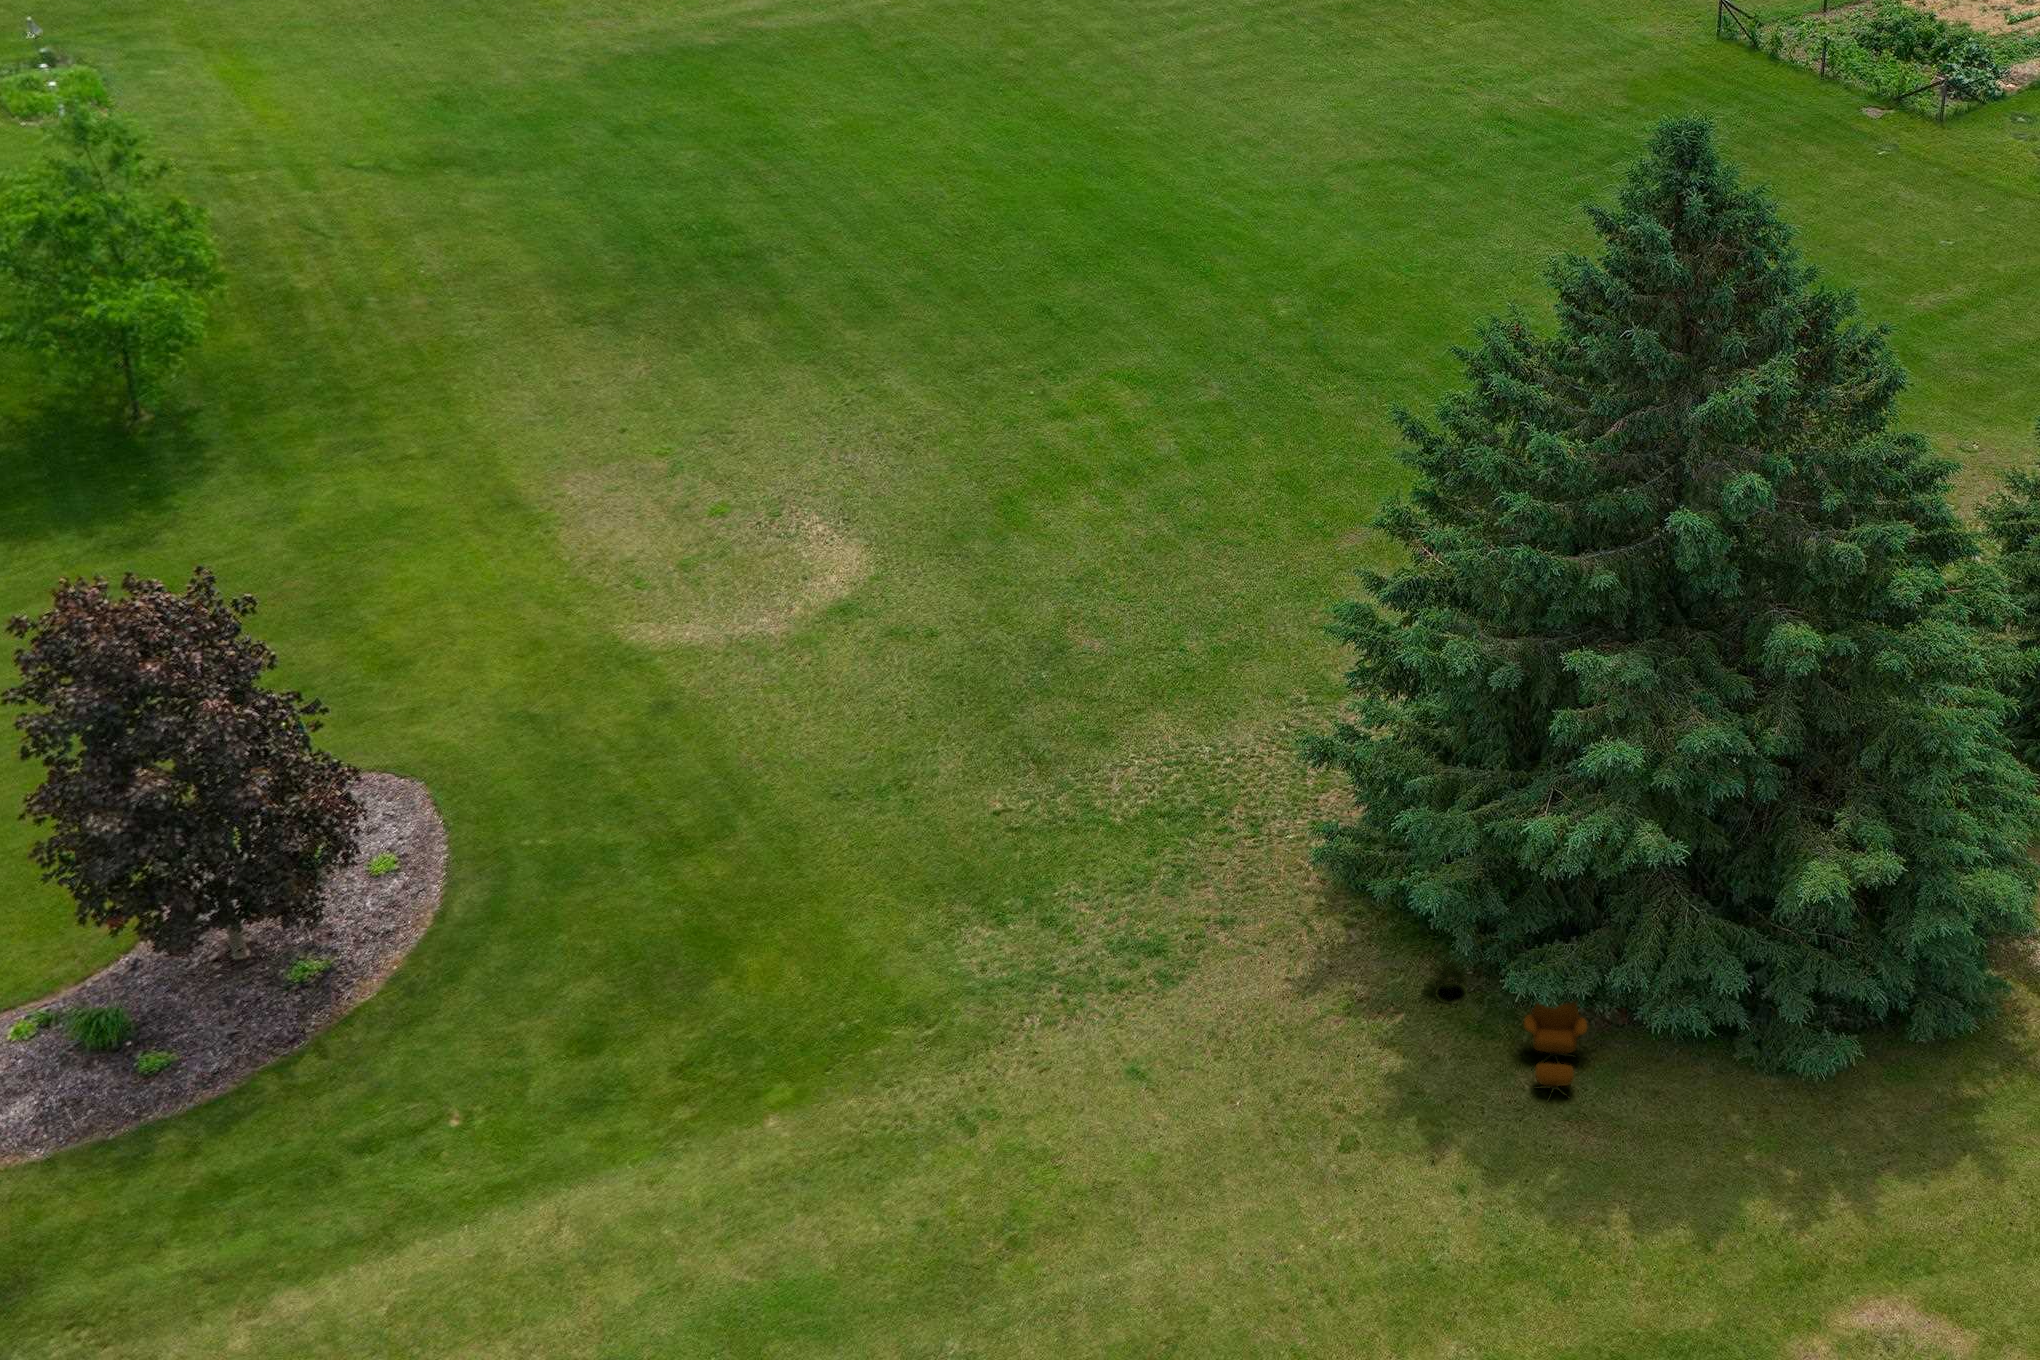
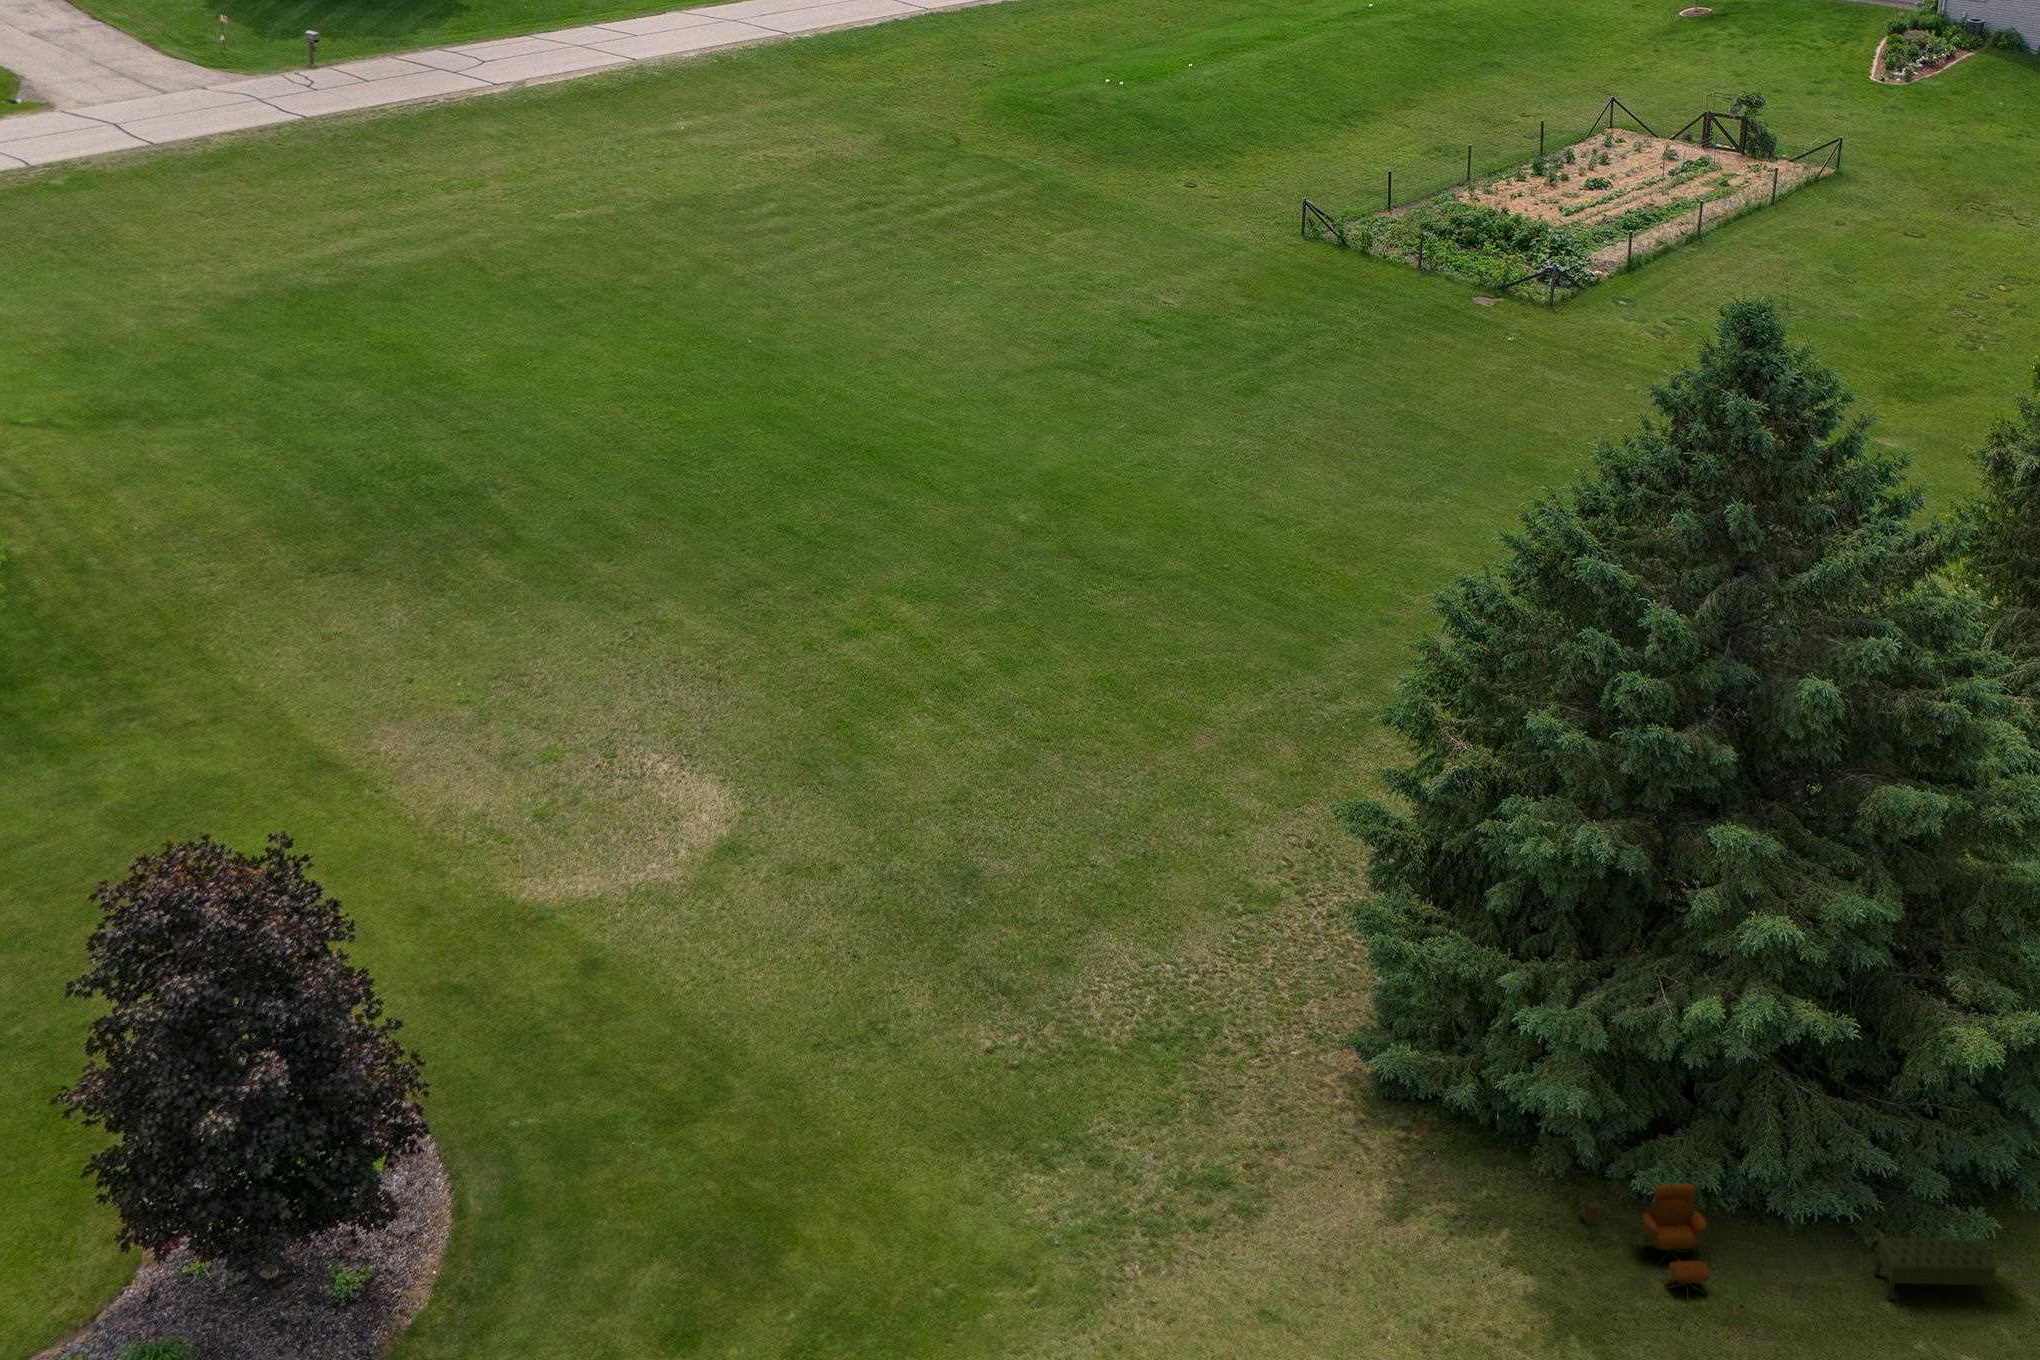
potted tree: present [1433,949,1469,1004] -> none [1525,1153,1562,1210]
watering can: none [1481,987,1502,1023] -> present [1584,1198,1600,1226]
bench: none [1756,1060,1866,1135] -> present [1874,1238,1996,1303]

